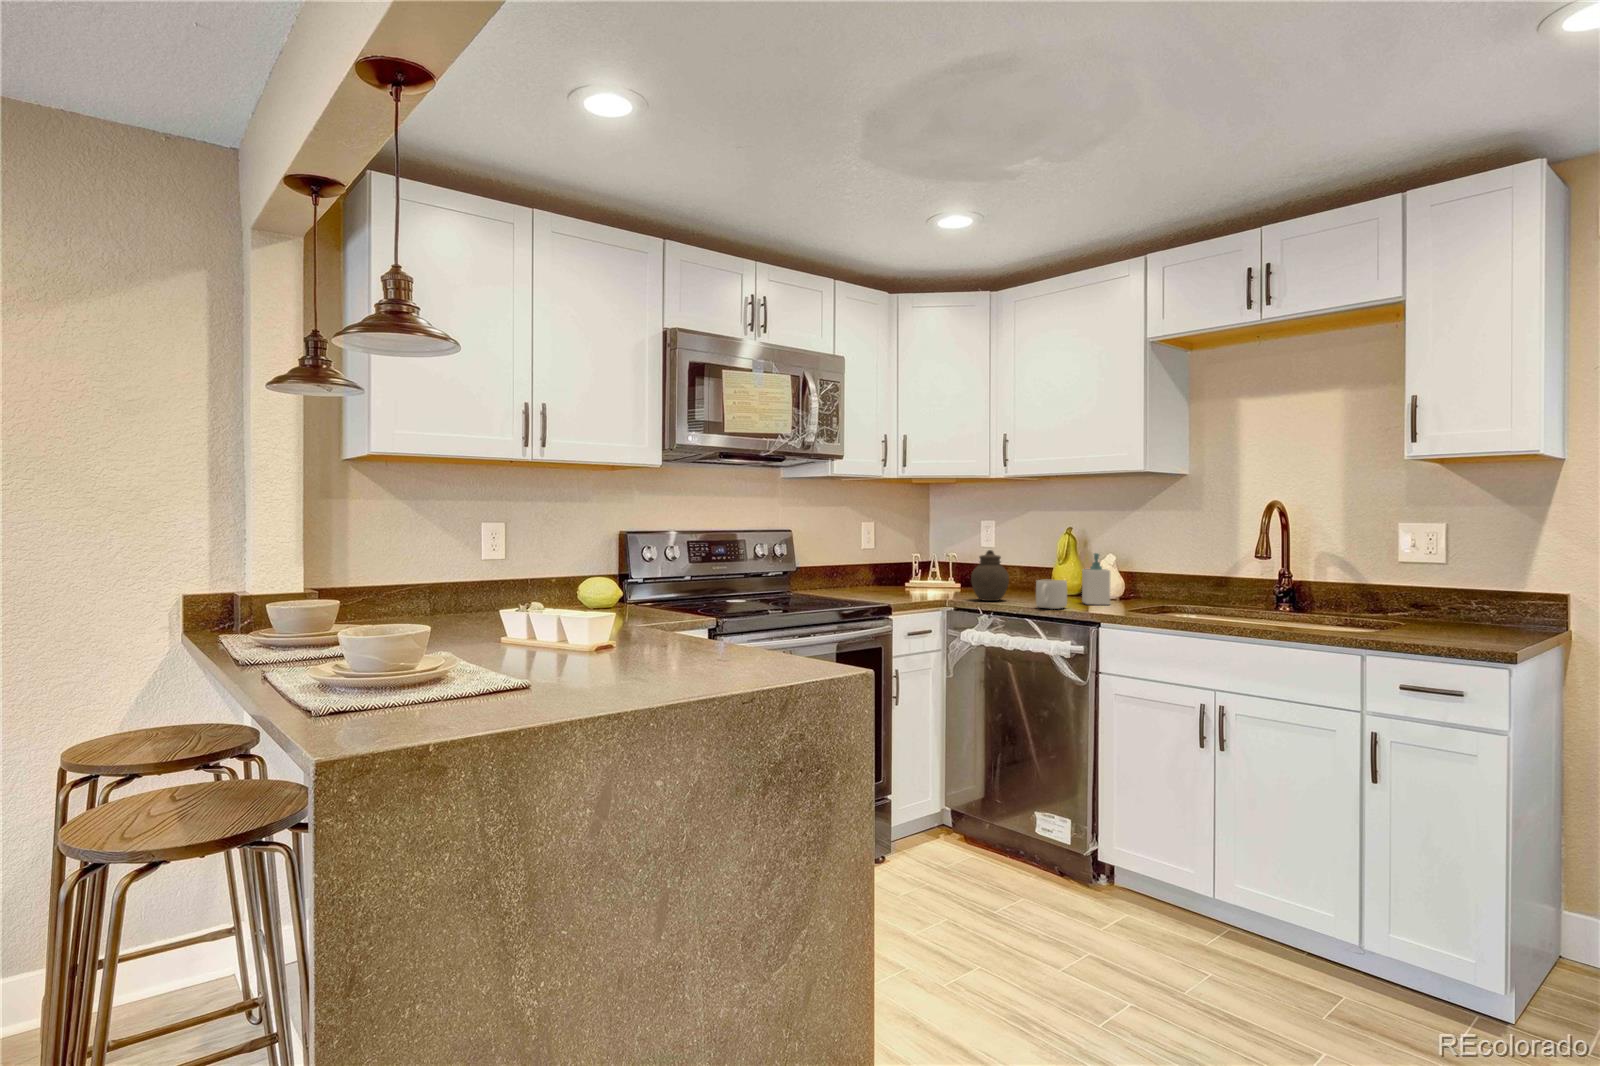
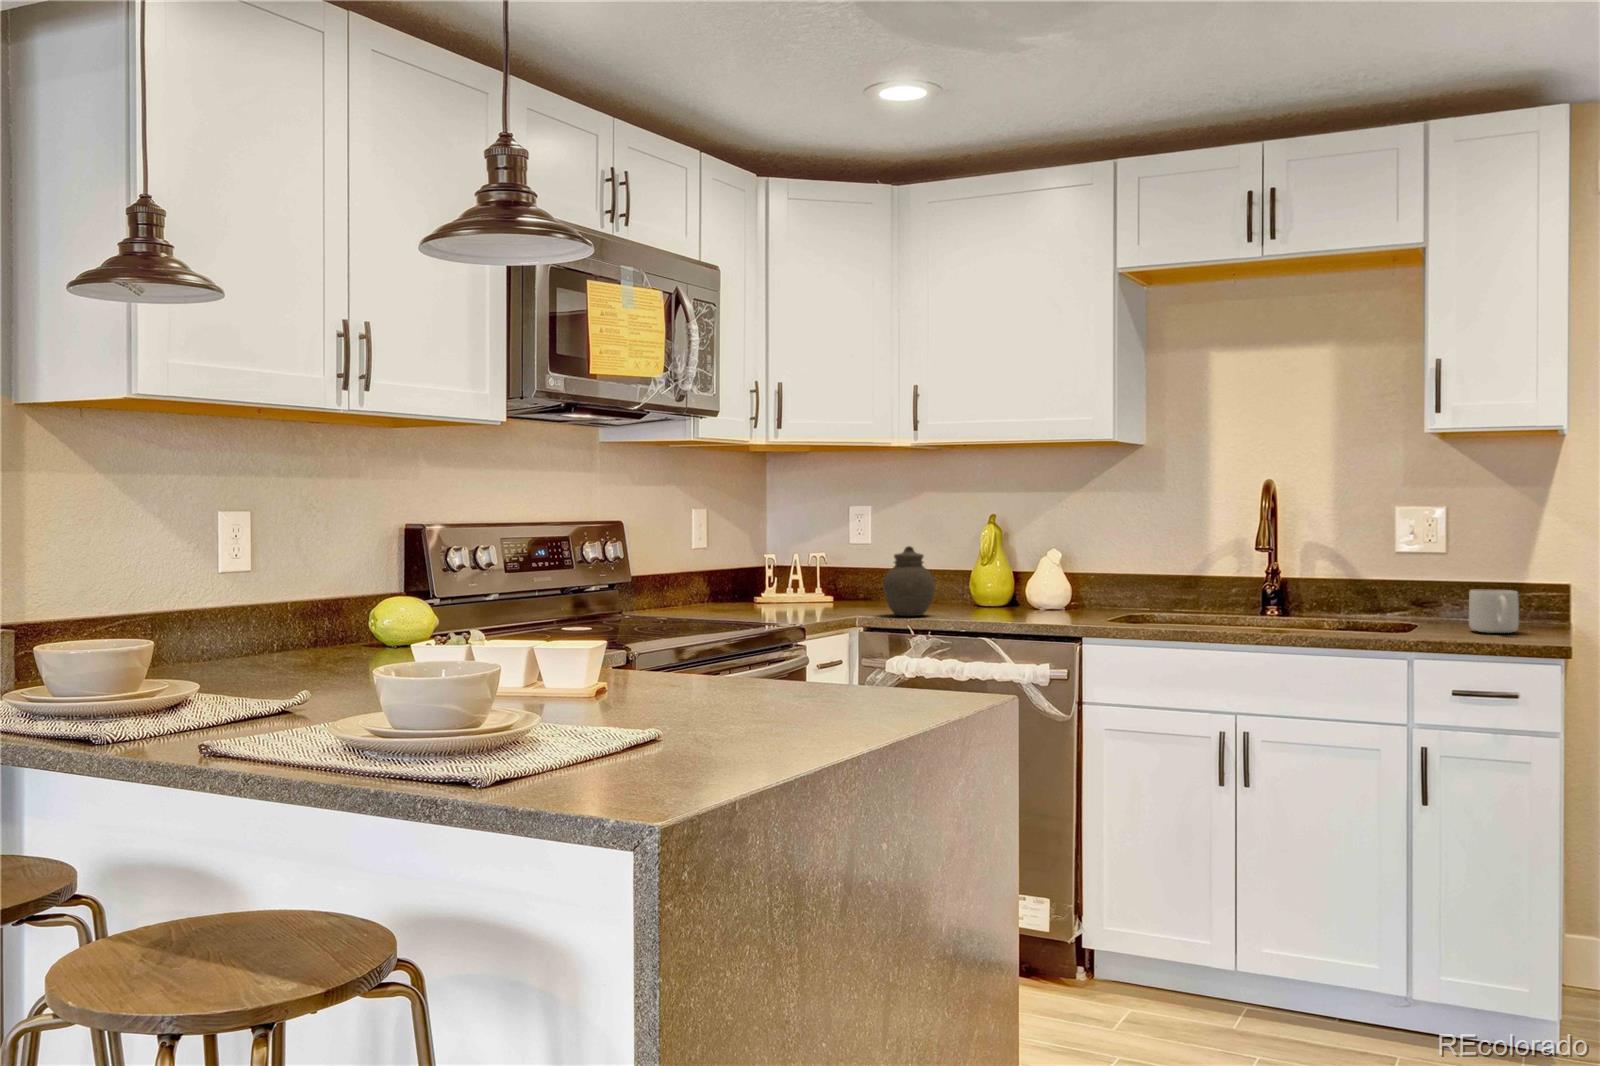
soap bottle: present [1082,553,1110,605] -> none [1030,548,1070,616]
mug: present [1036,580,1067,609] -> present [1469,590,1519,633]

